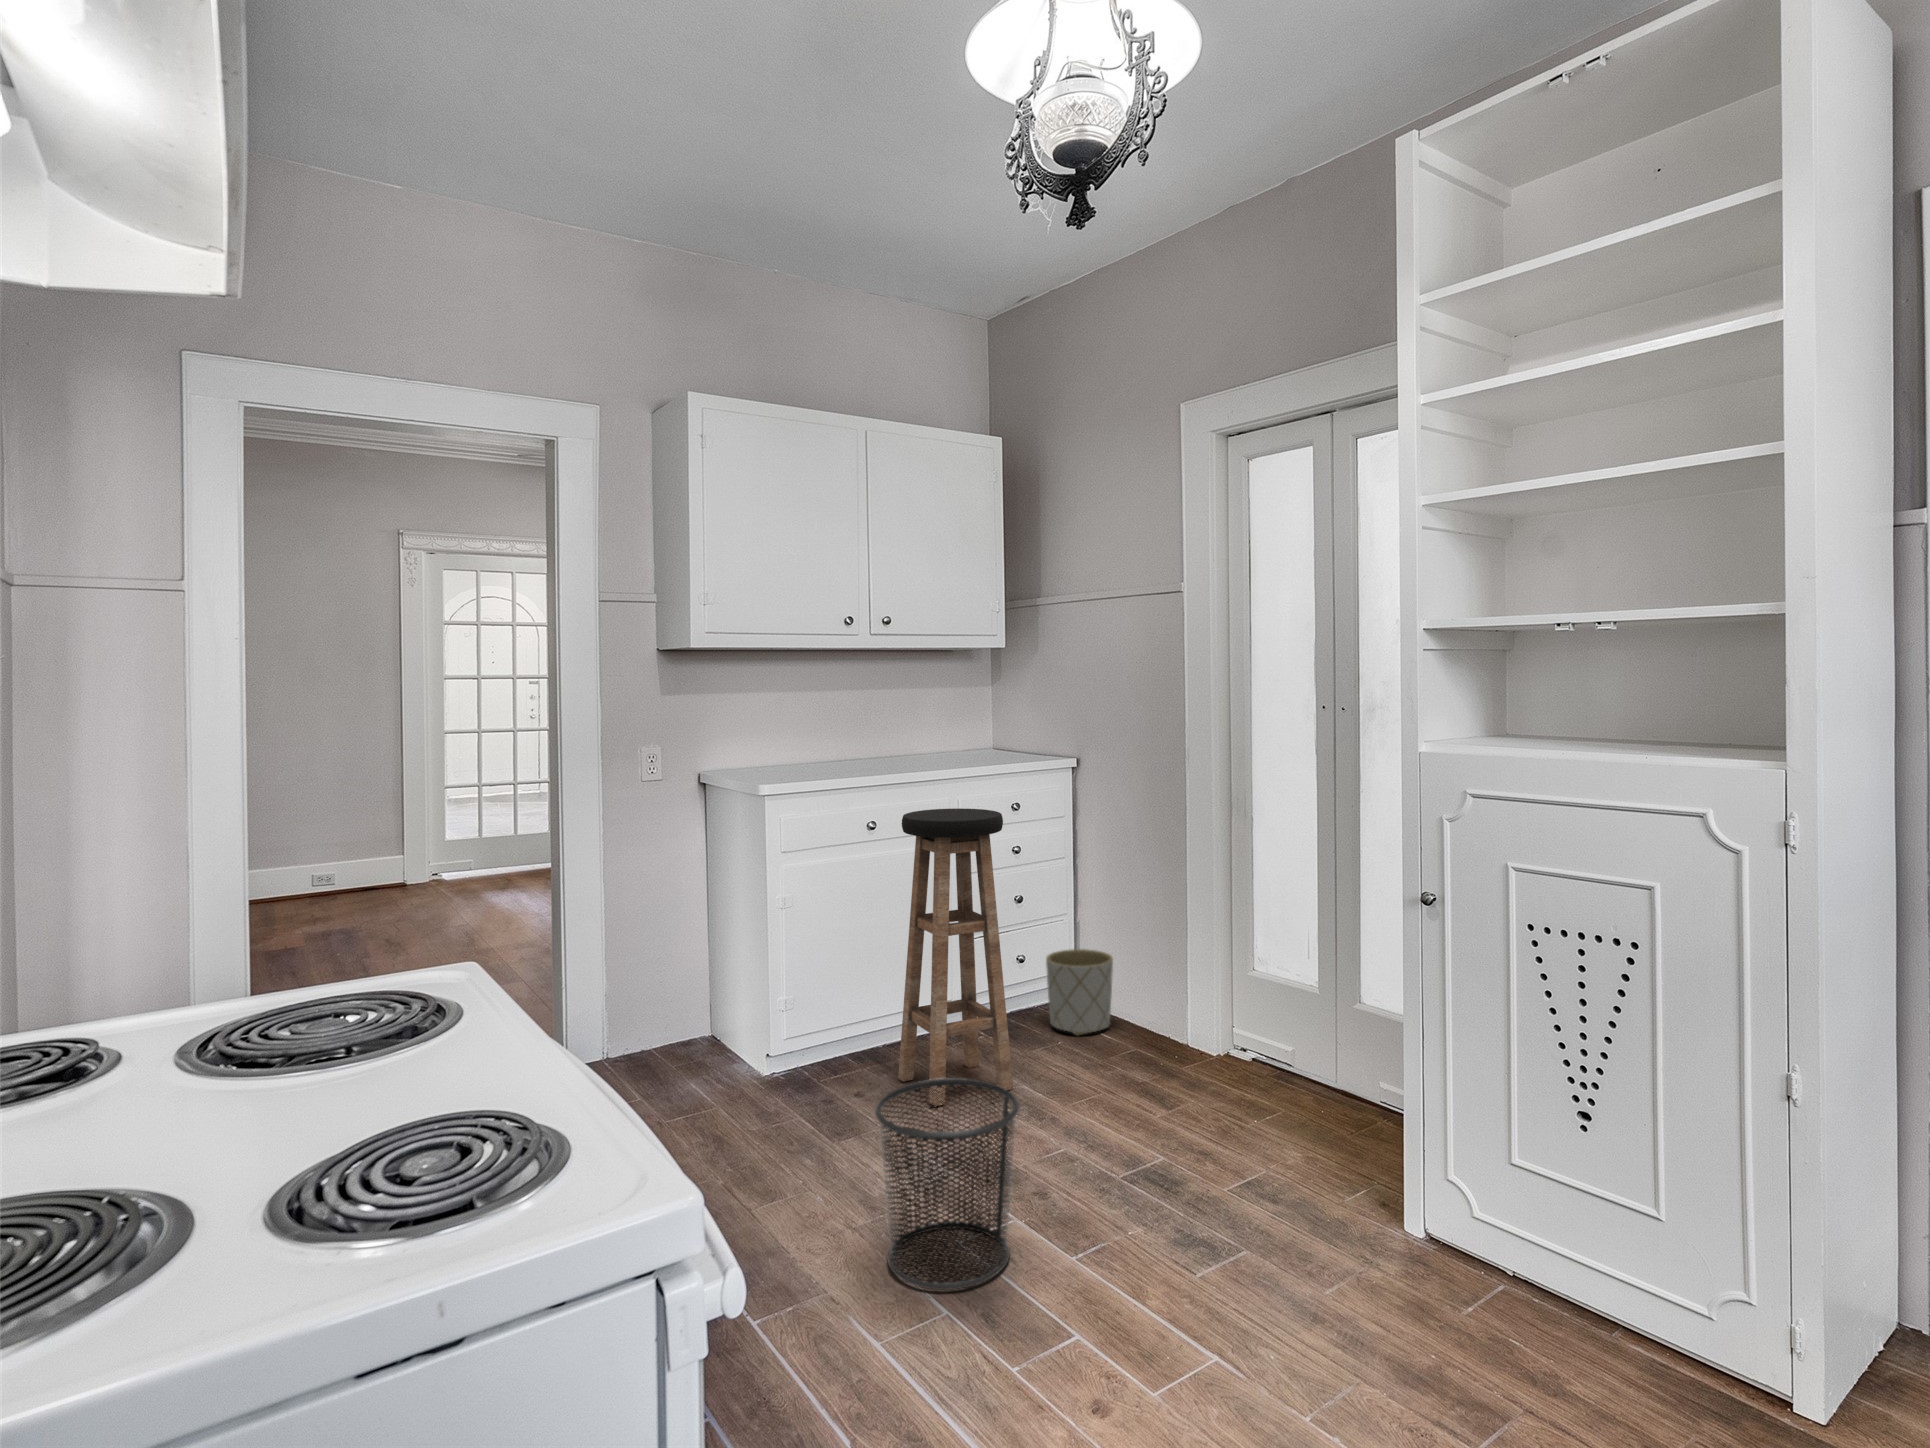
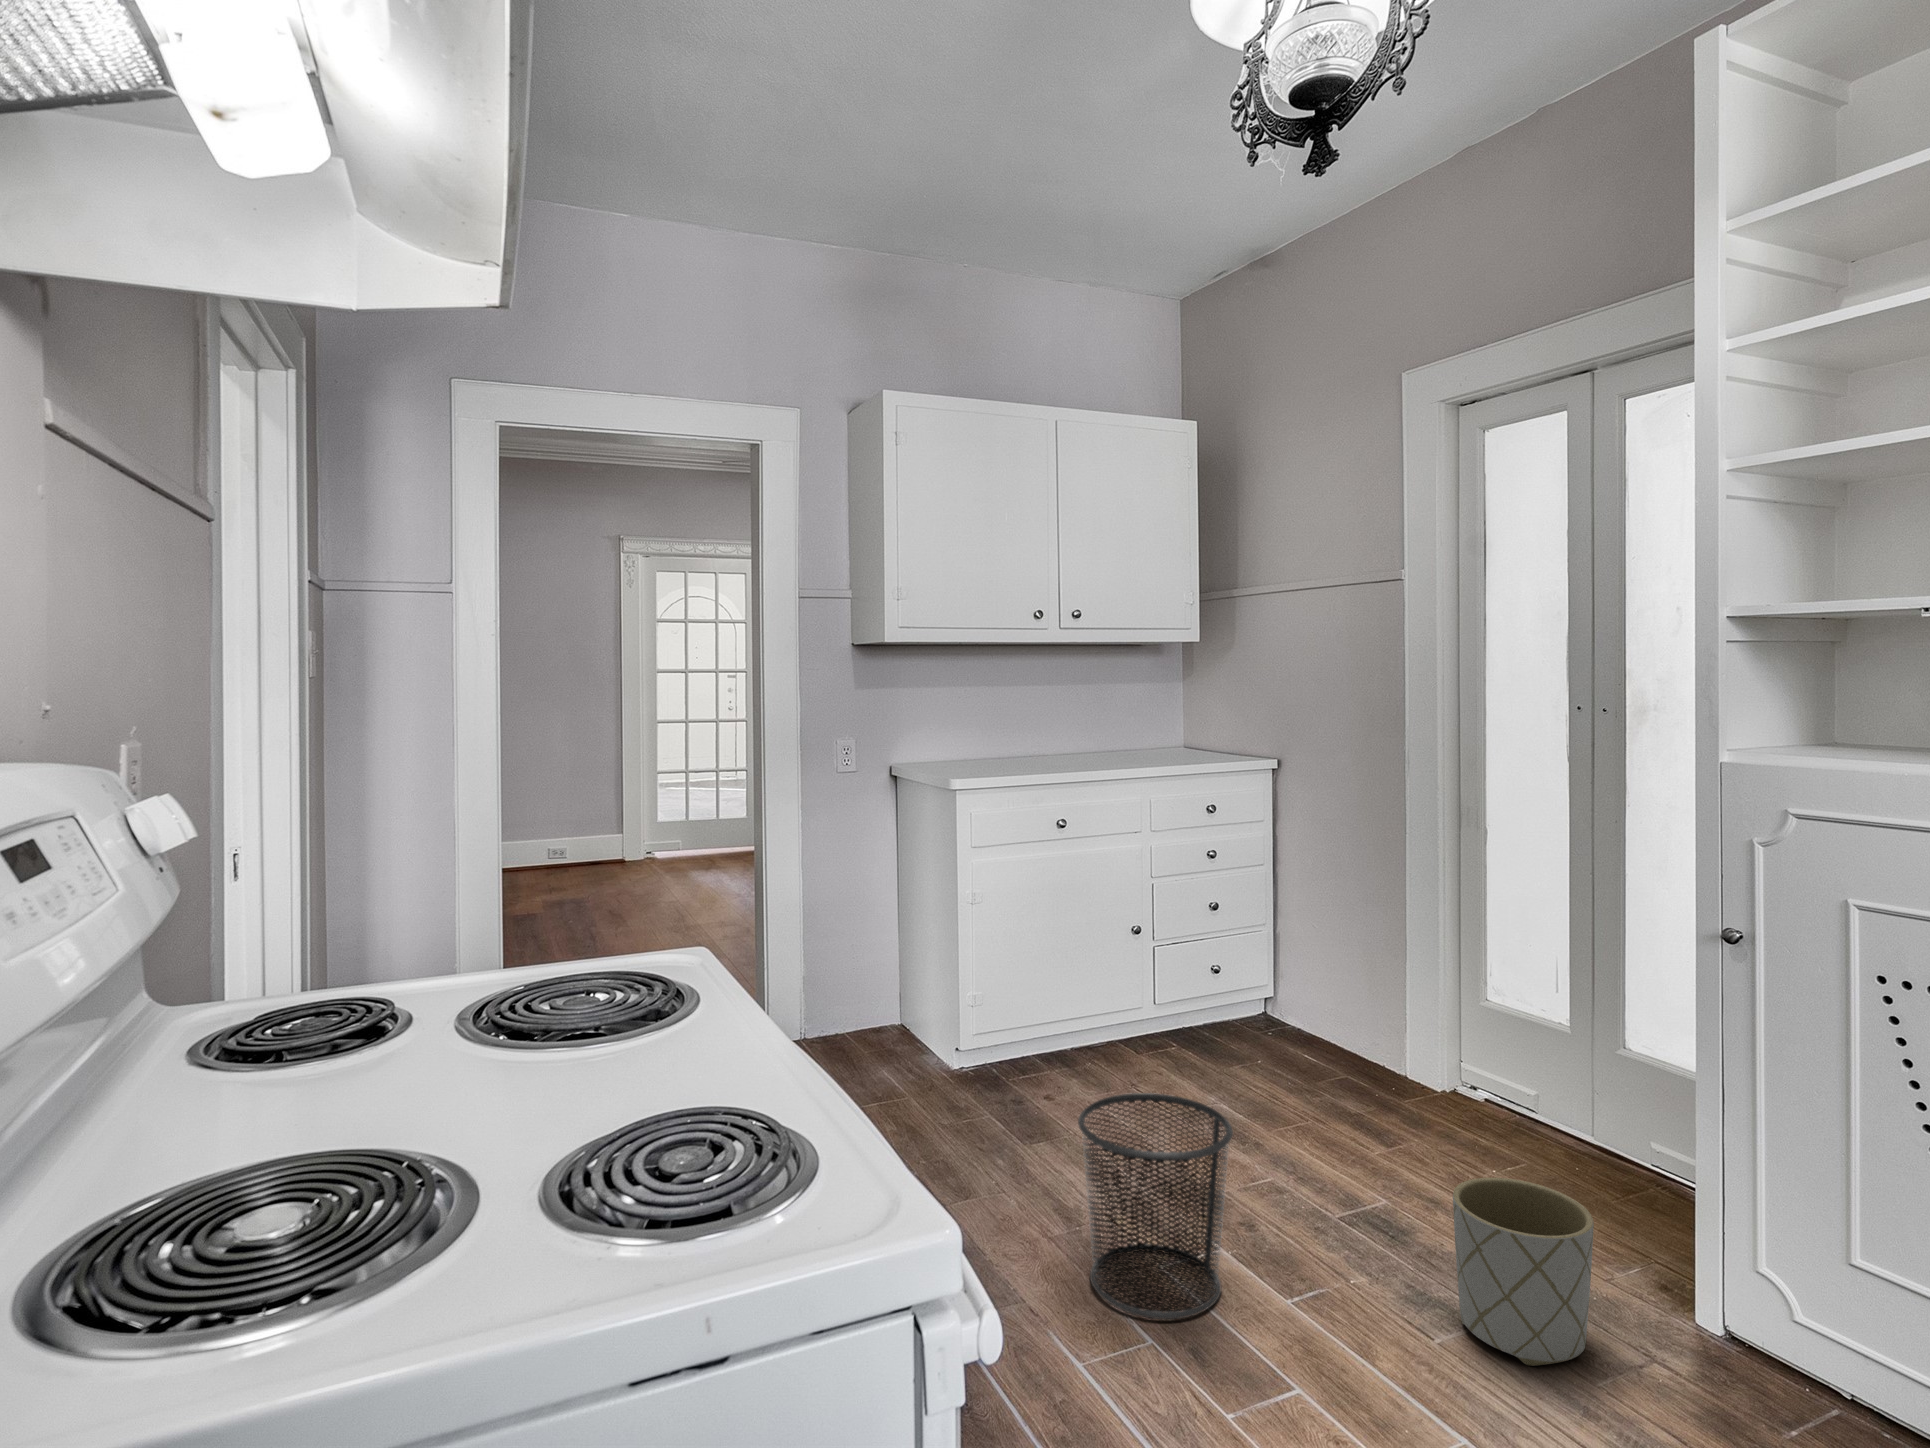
bar stool: present [898,808,1013,1107] -> none [1091,809,1213,1118]
planter: present [1046,949,1113,1035] -> present [1453,1178,1594,1366]

